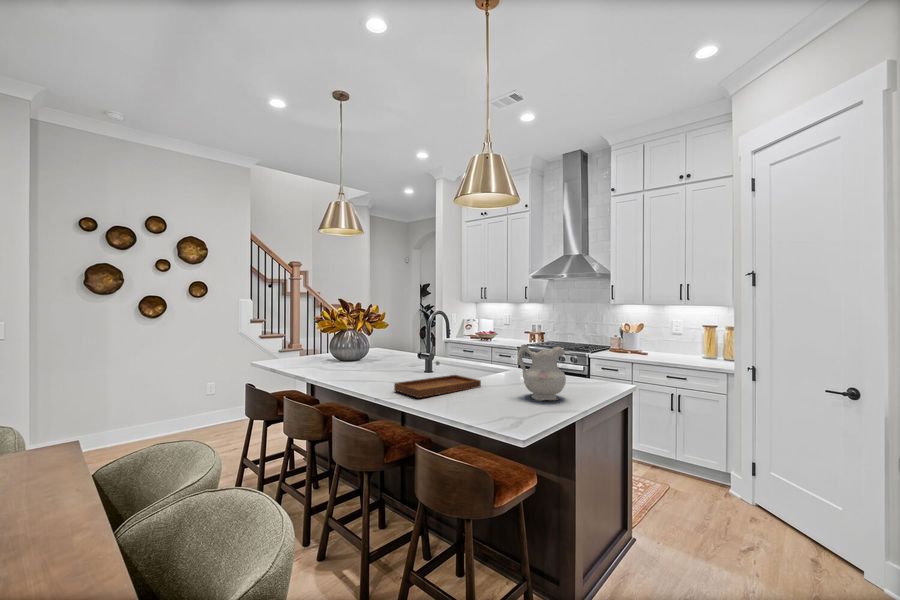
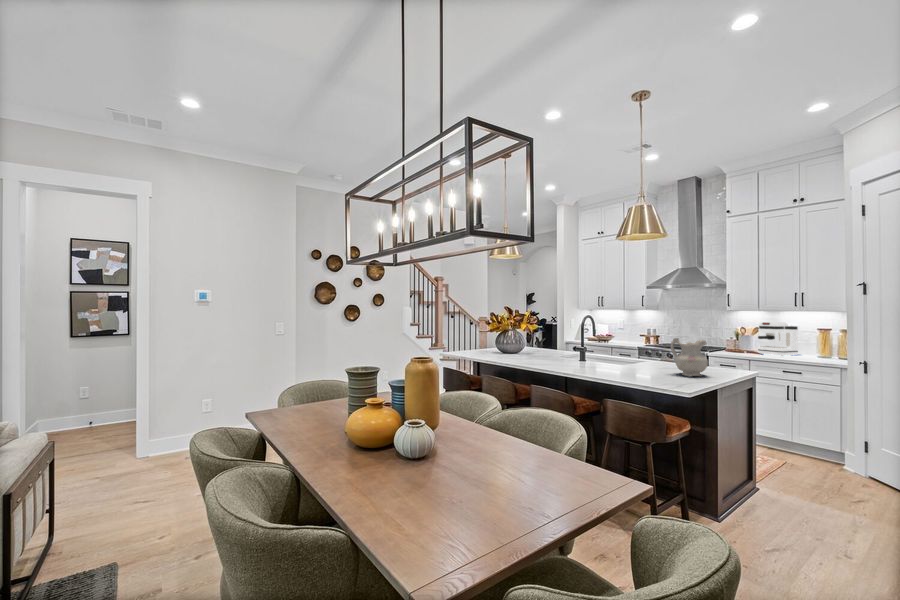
coffee maker: none [641,317,683,358] -> present [758,322,798,356]
tray: present [394,361,481,398] -> none [579,350,638,373]

